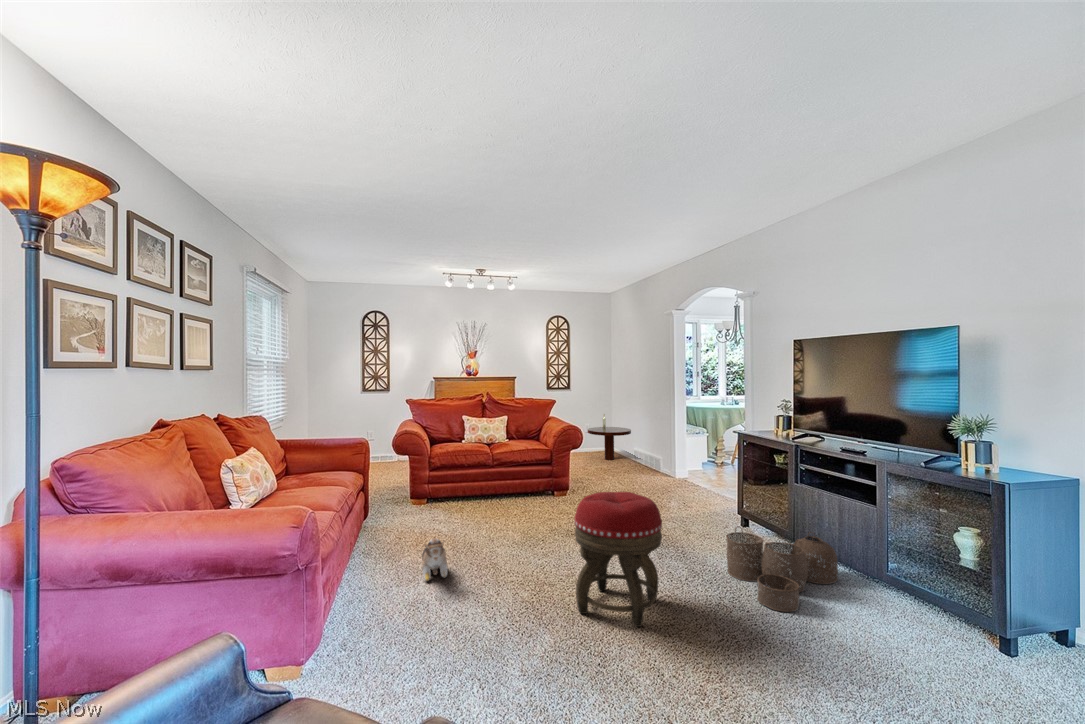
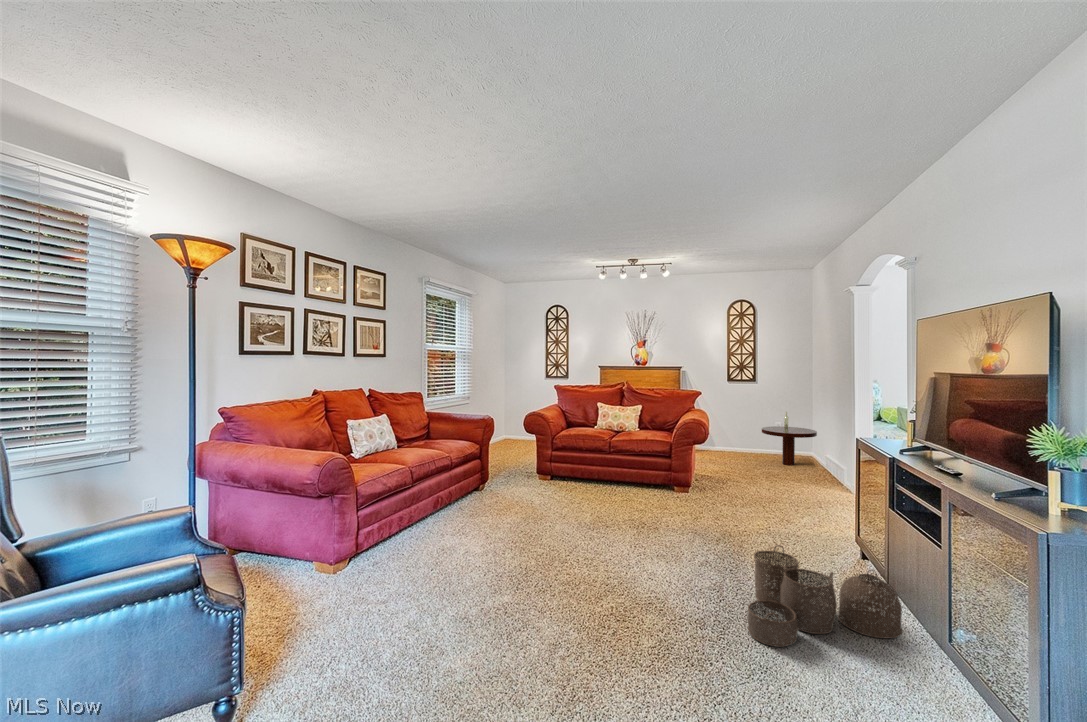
footstool: present [574,492,662,627] -> none [554,479,642,610]
plush toy: present [422,538,447,581] -> none [469,500,501,535]

